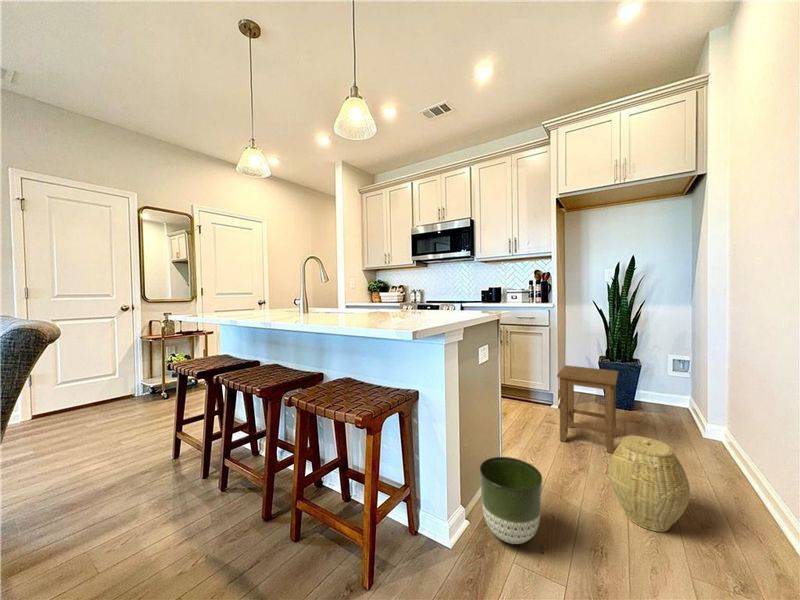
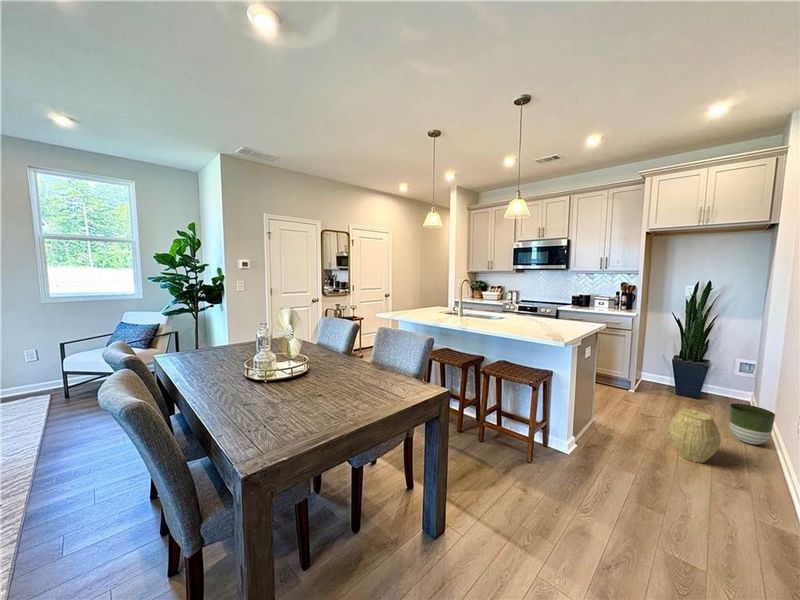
stool: present [557,365,618,453] -> none [635,361,686,424]
planter: present [480,457,542,544] -> present [729,403,775,444]

